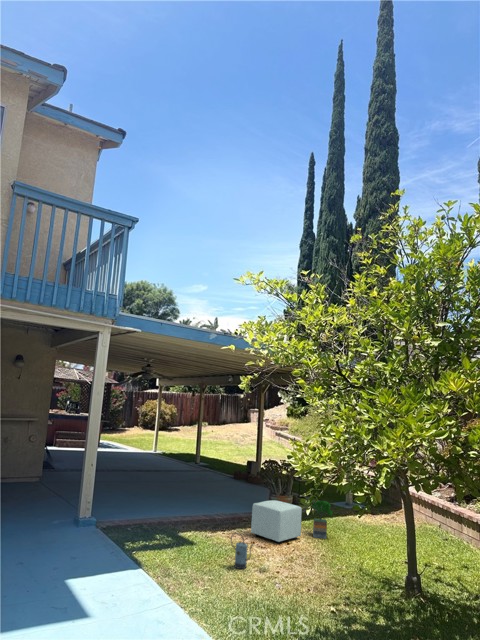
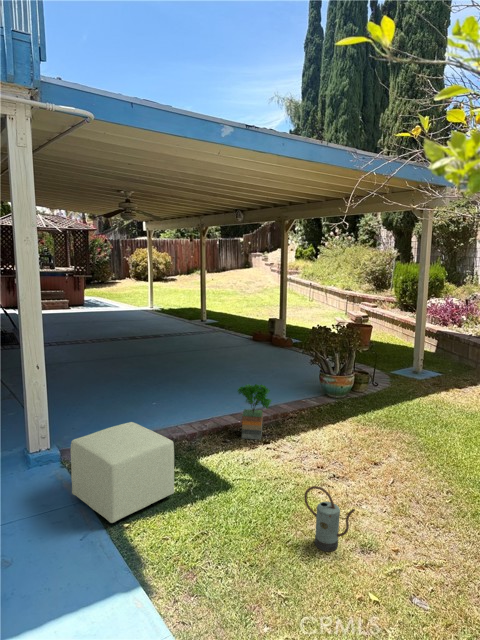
ottoman: present [251,500,302,543] -> present [71,422,174,523]
potted tree: present [311,501,333,539] -> present [238,384,272,439]

